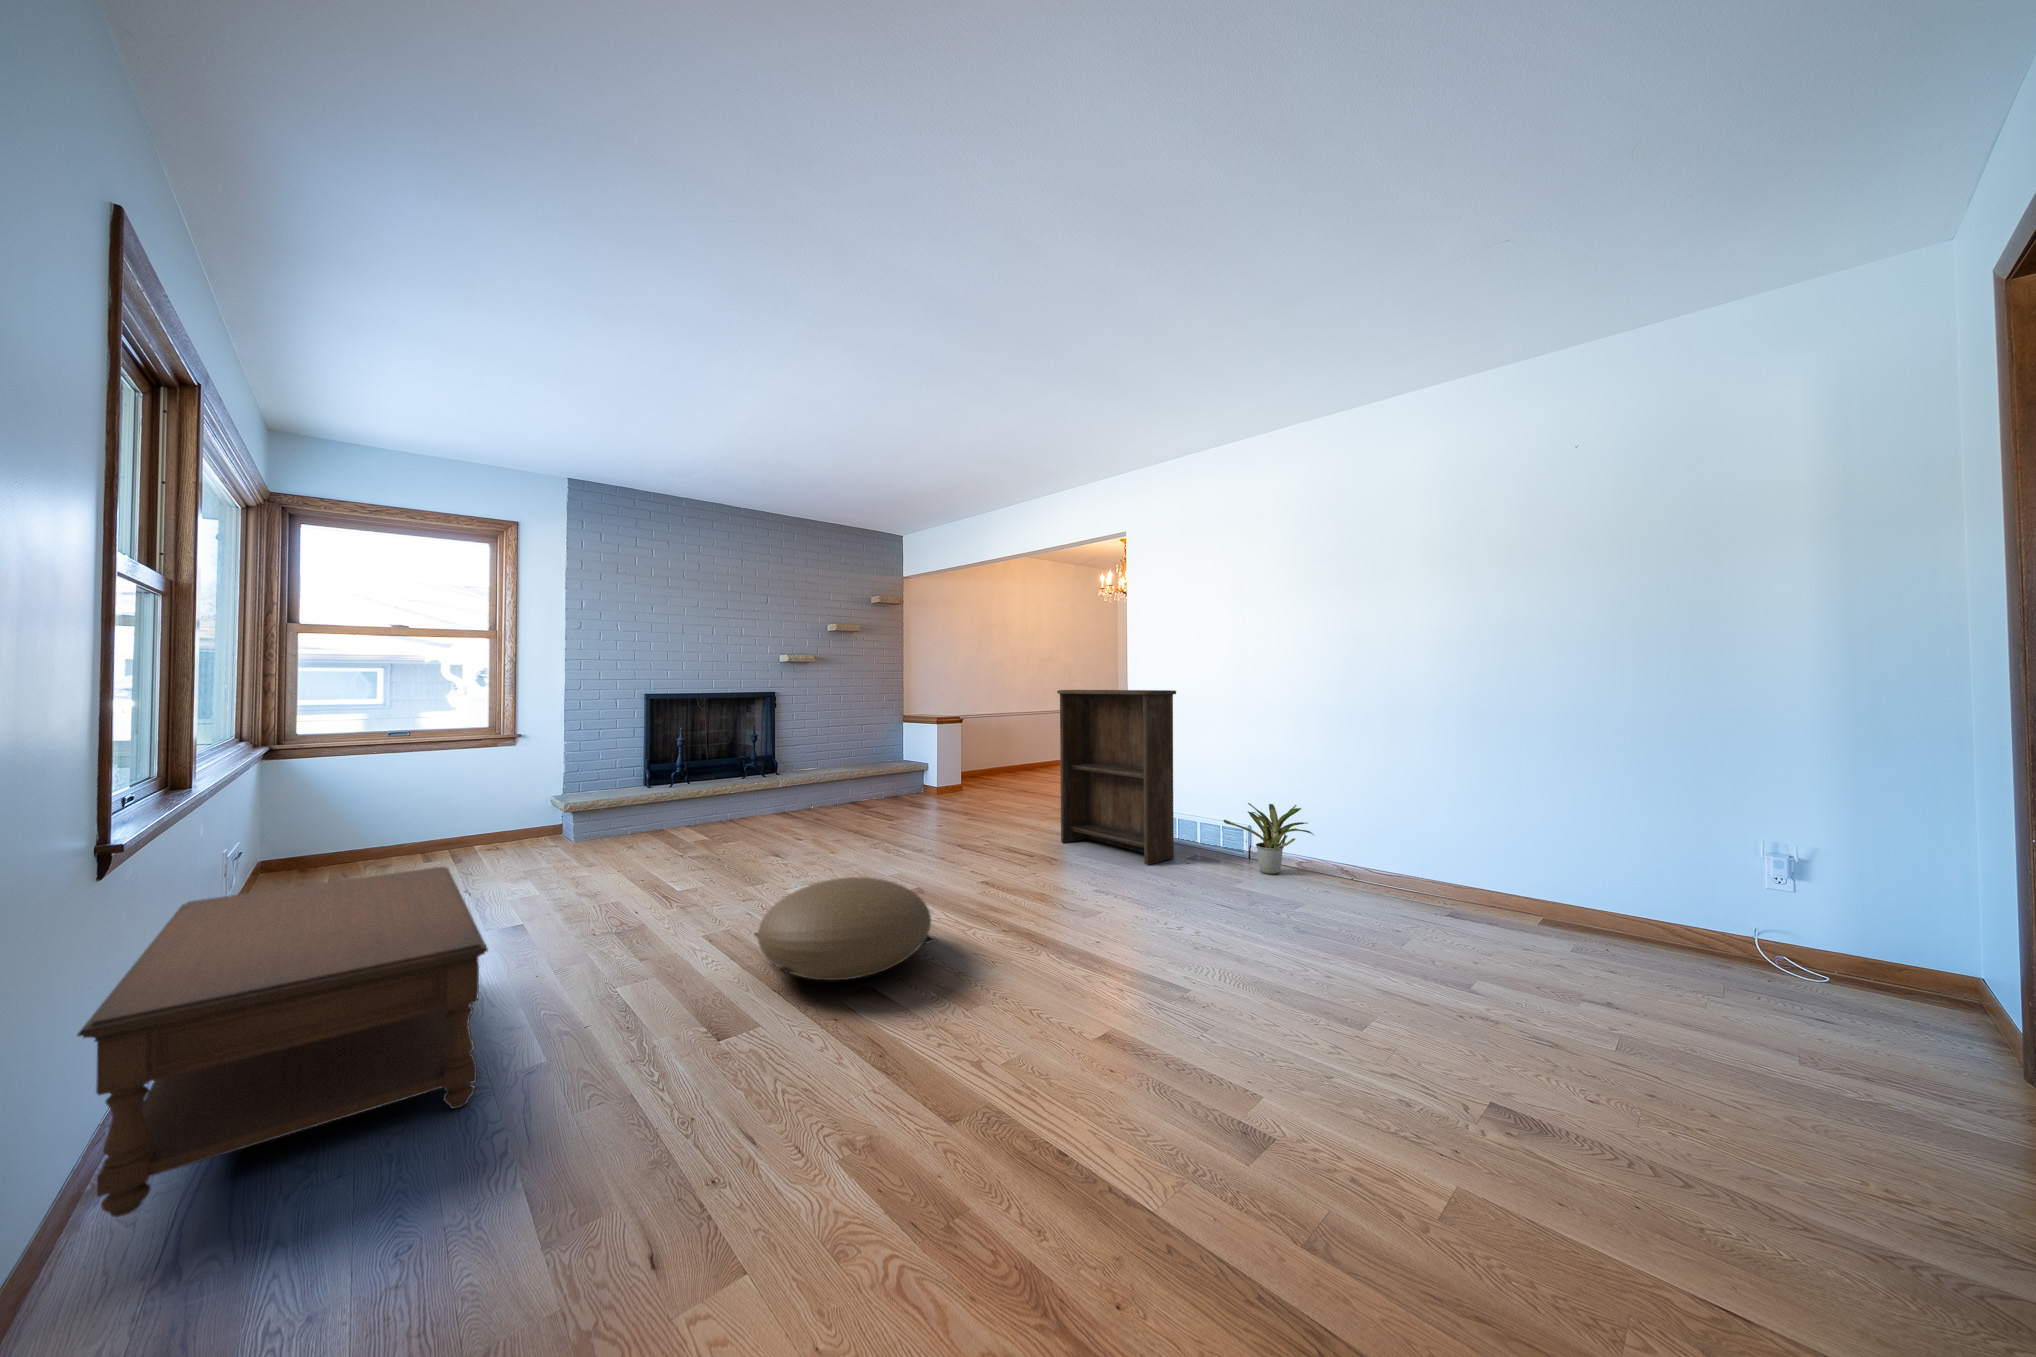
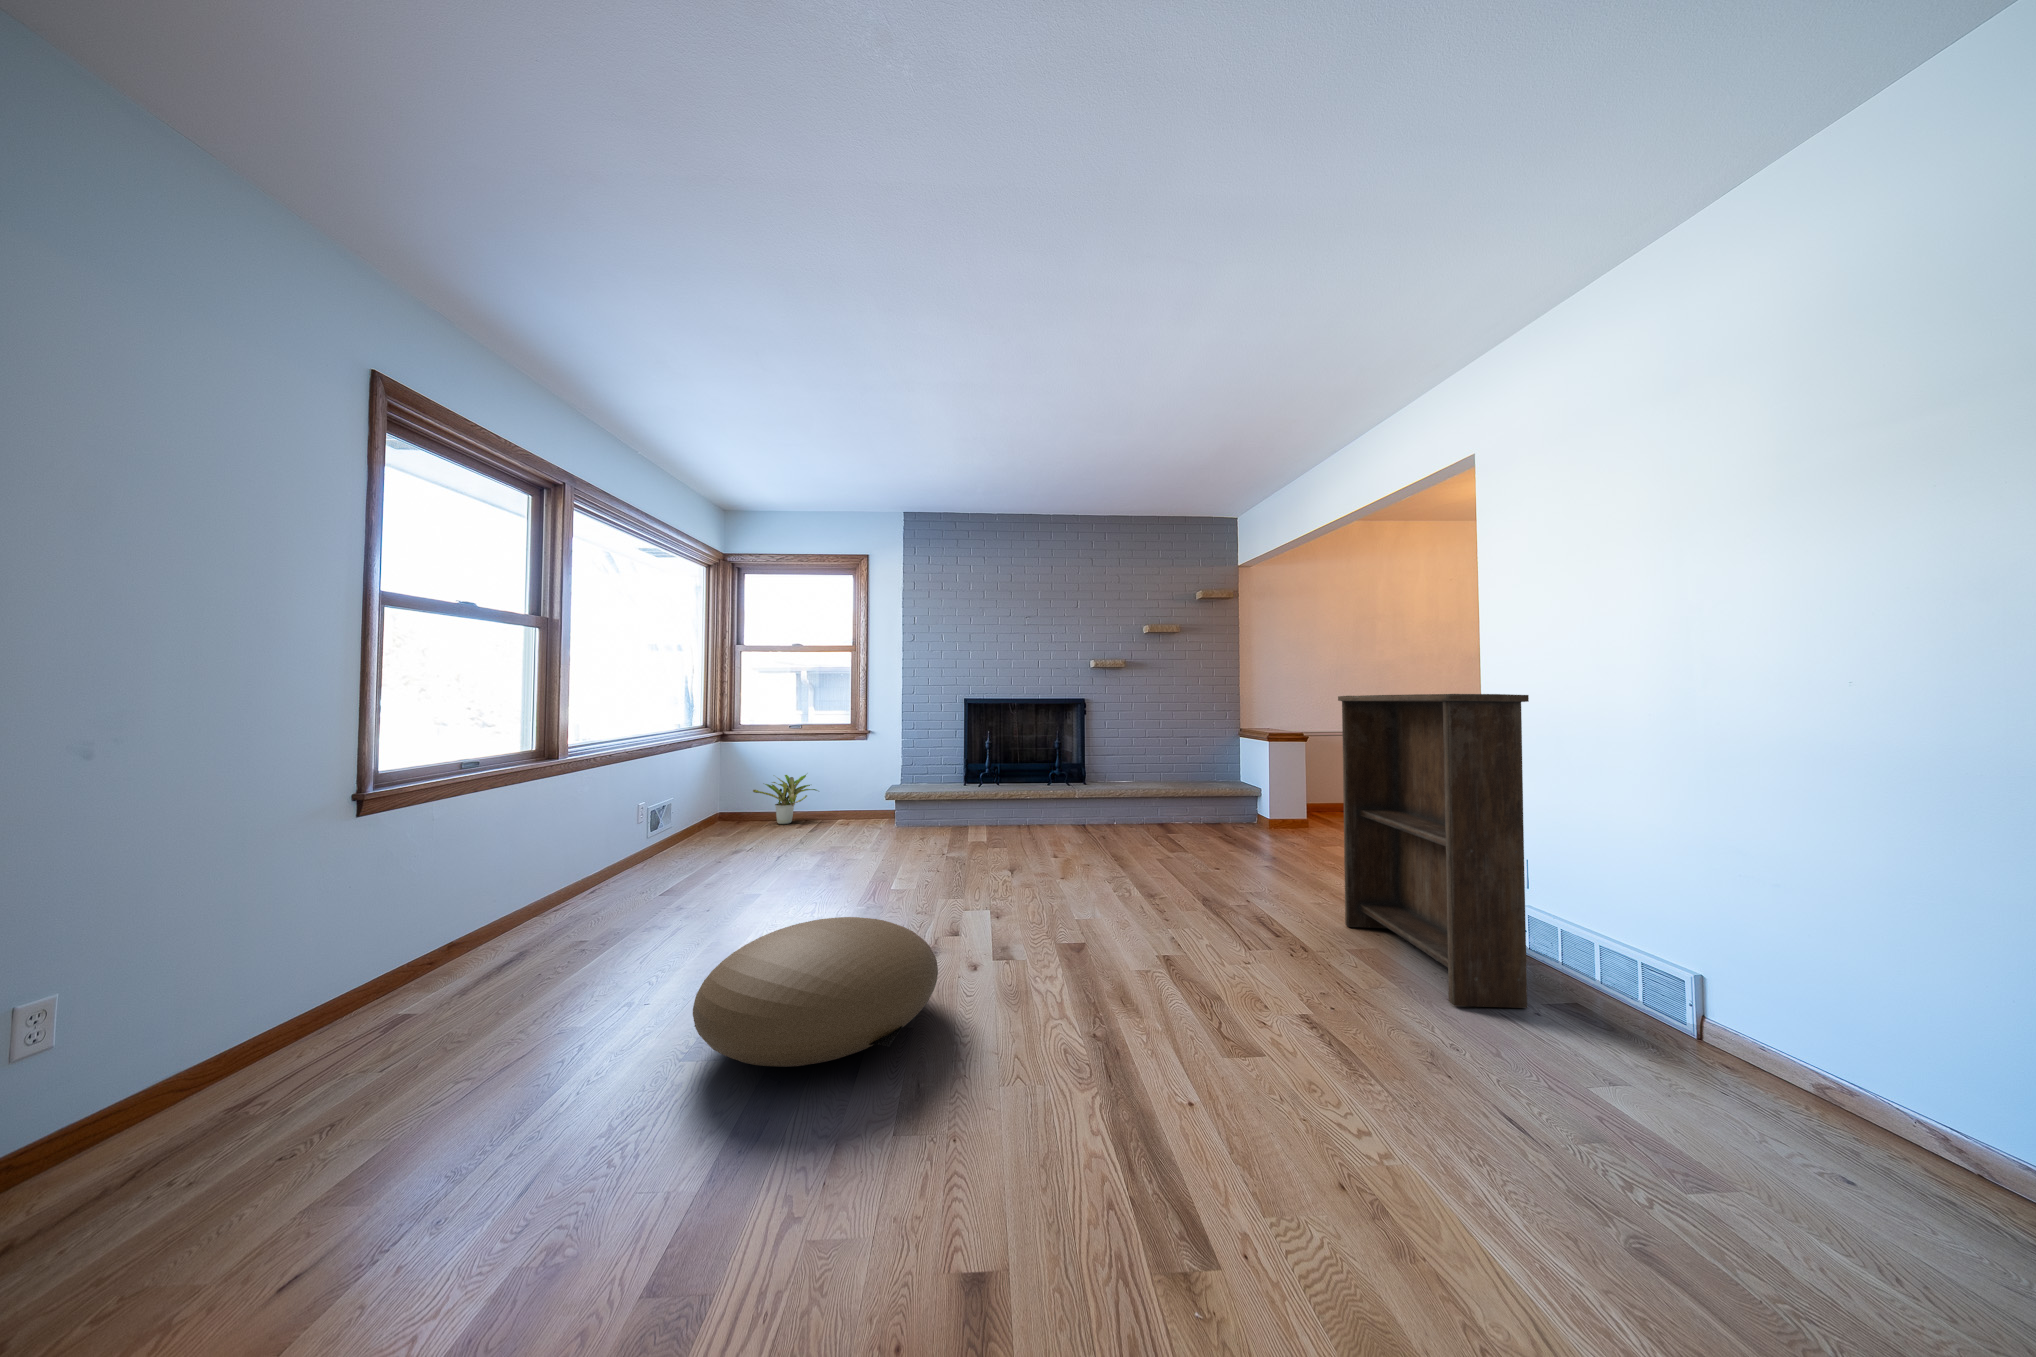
potted plant: present [1223,803,1314,874] -> present [753,775,817,824]
coffee table: present [78,867,488,1217] -> none [113,833,620,1074]

